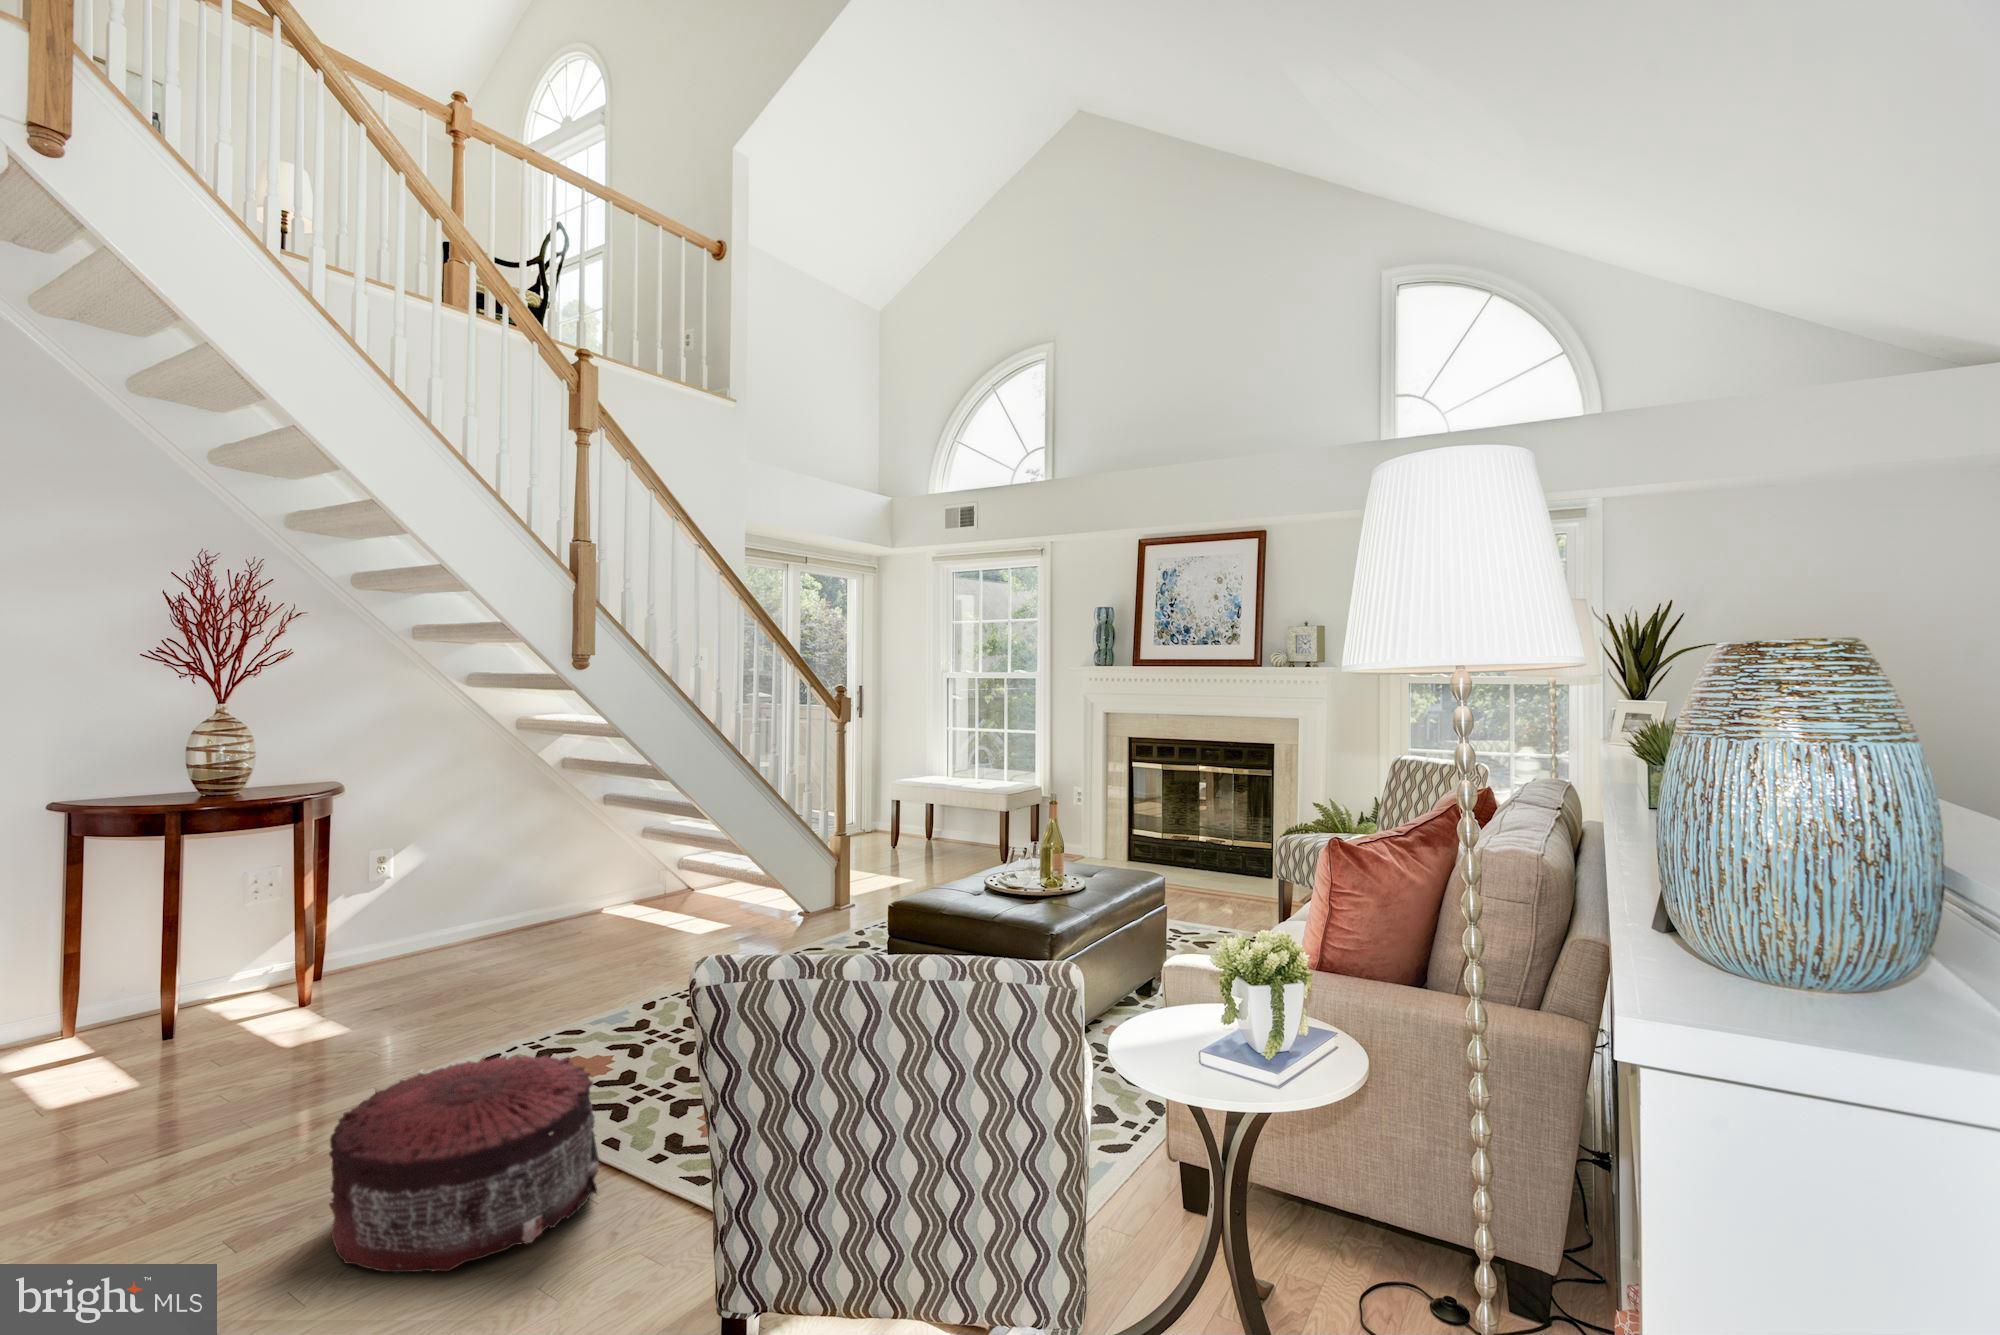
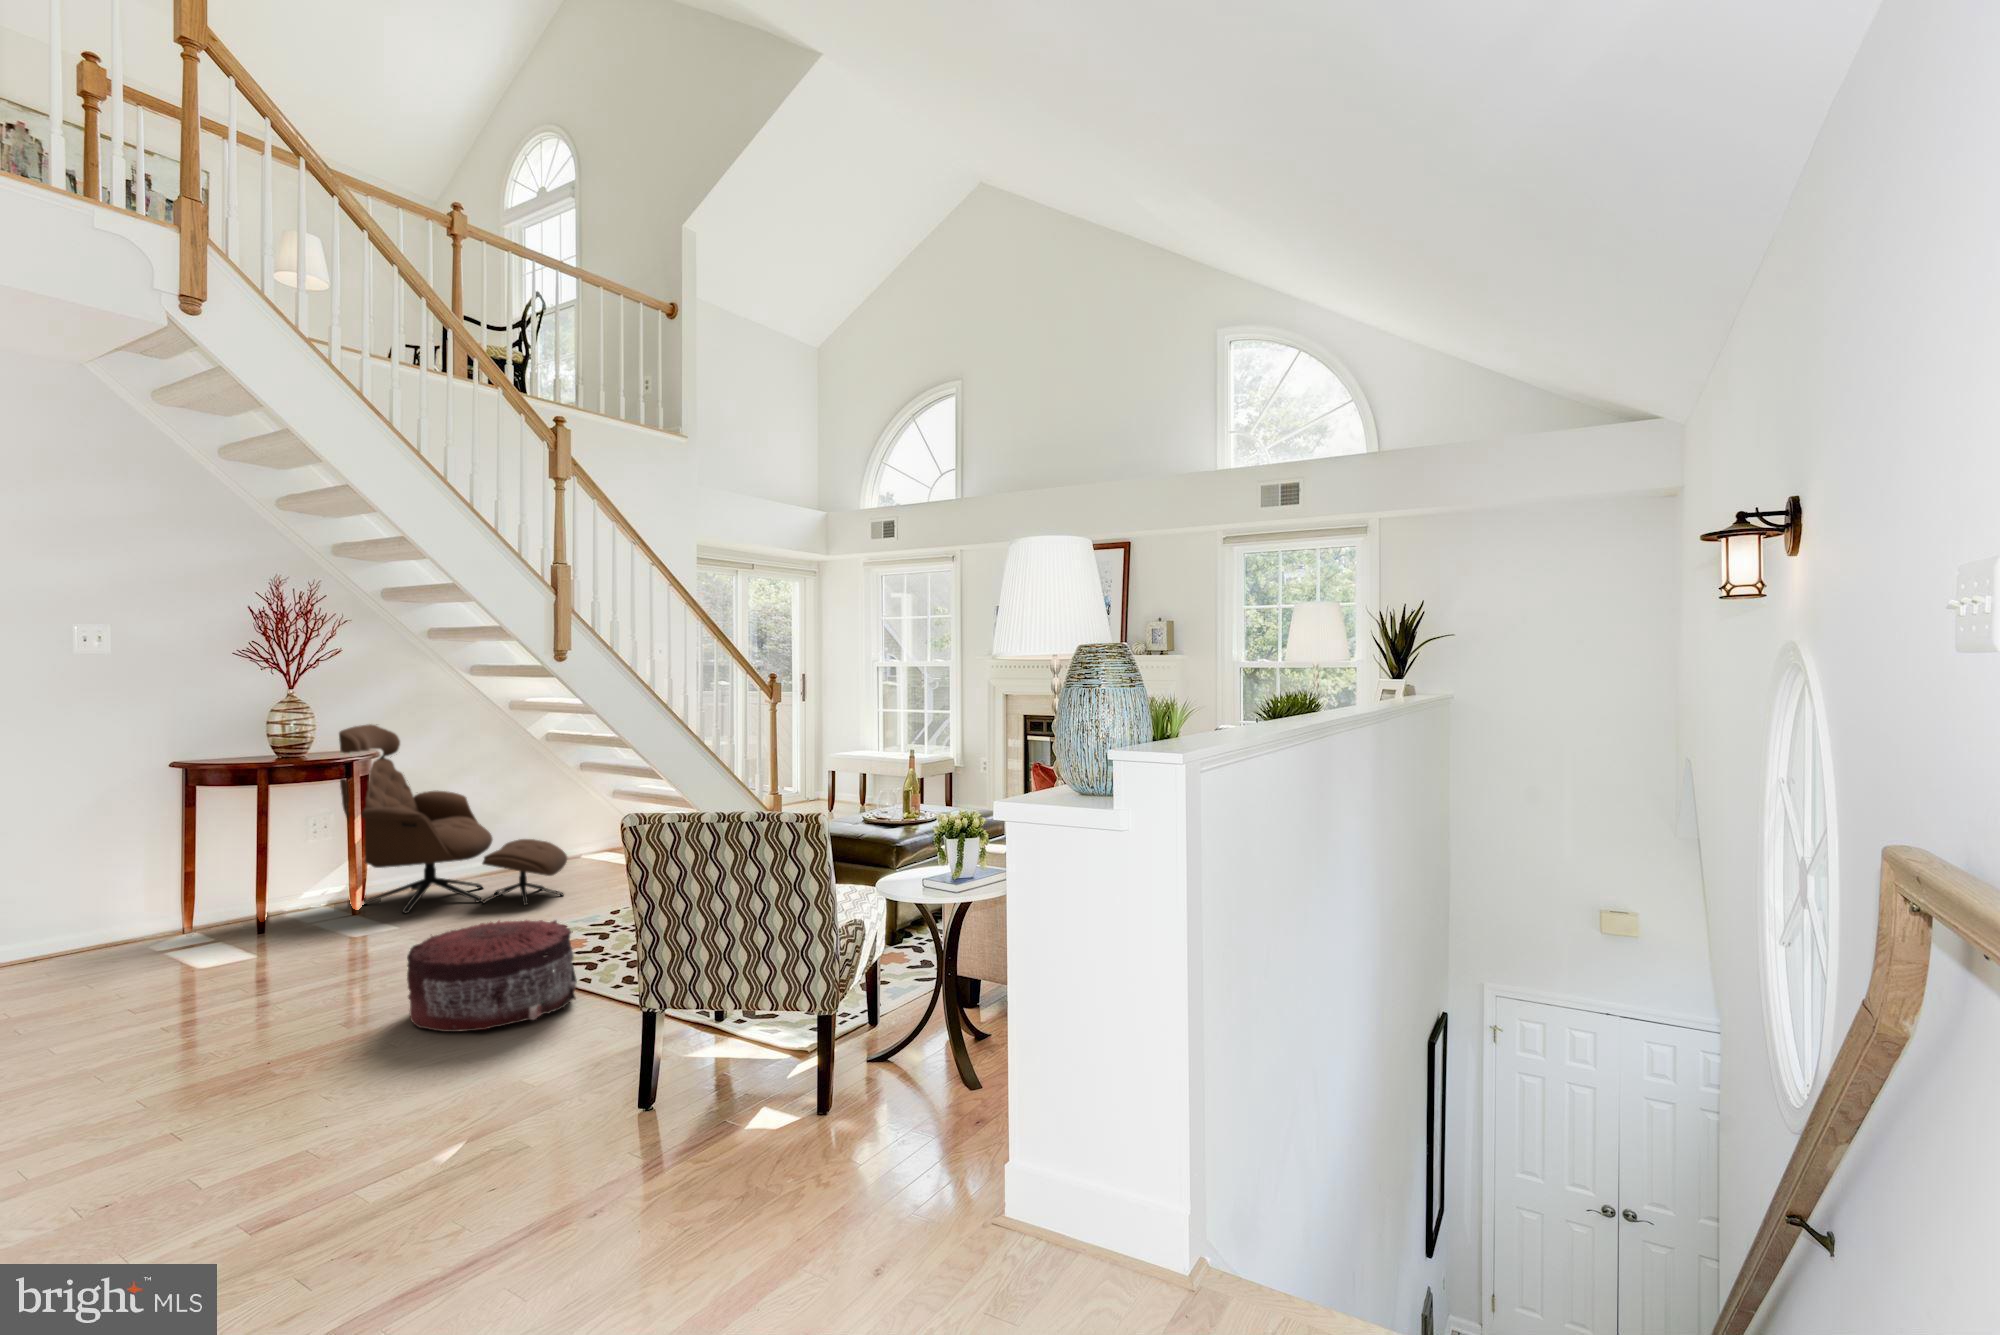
lounge chair: none [288,750,587,1003] -> present [339,724,567,913]

